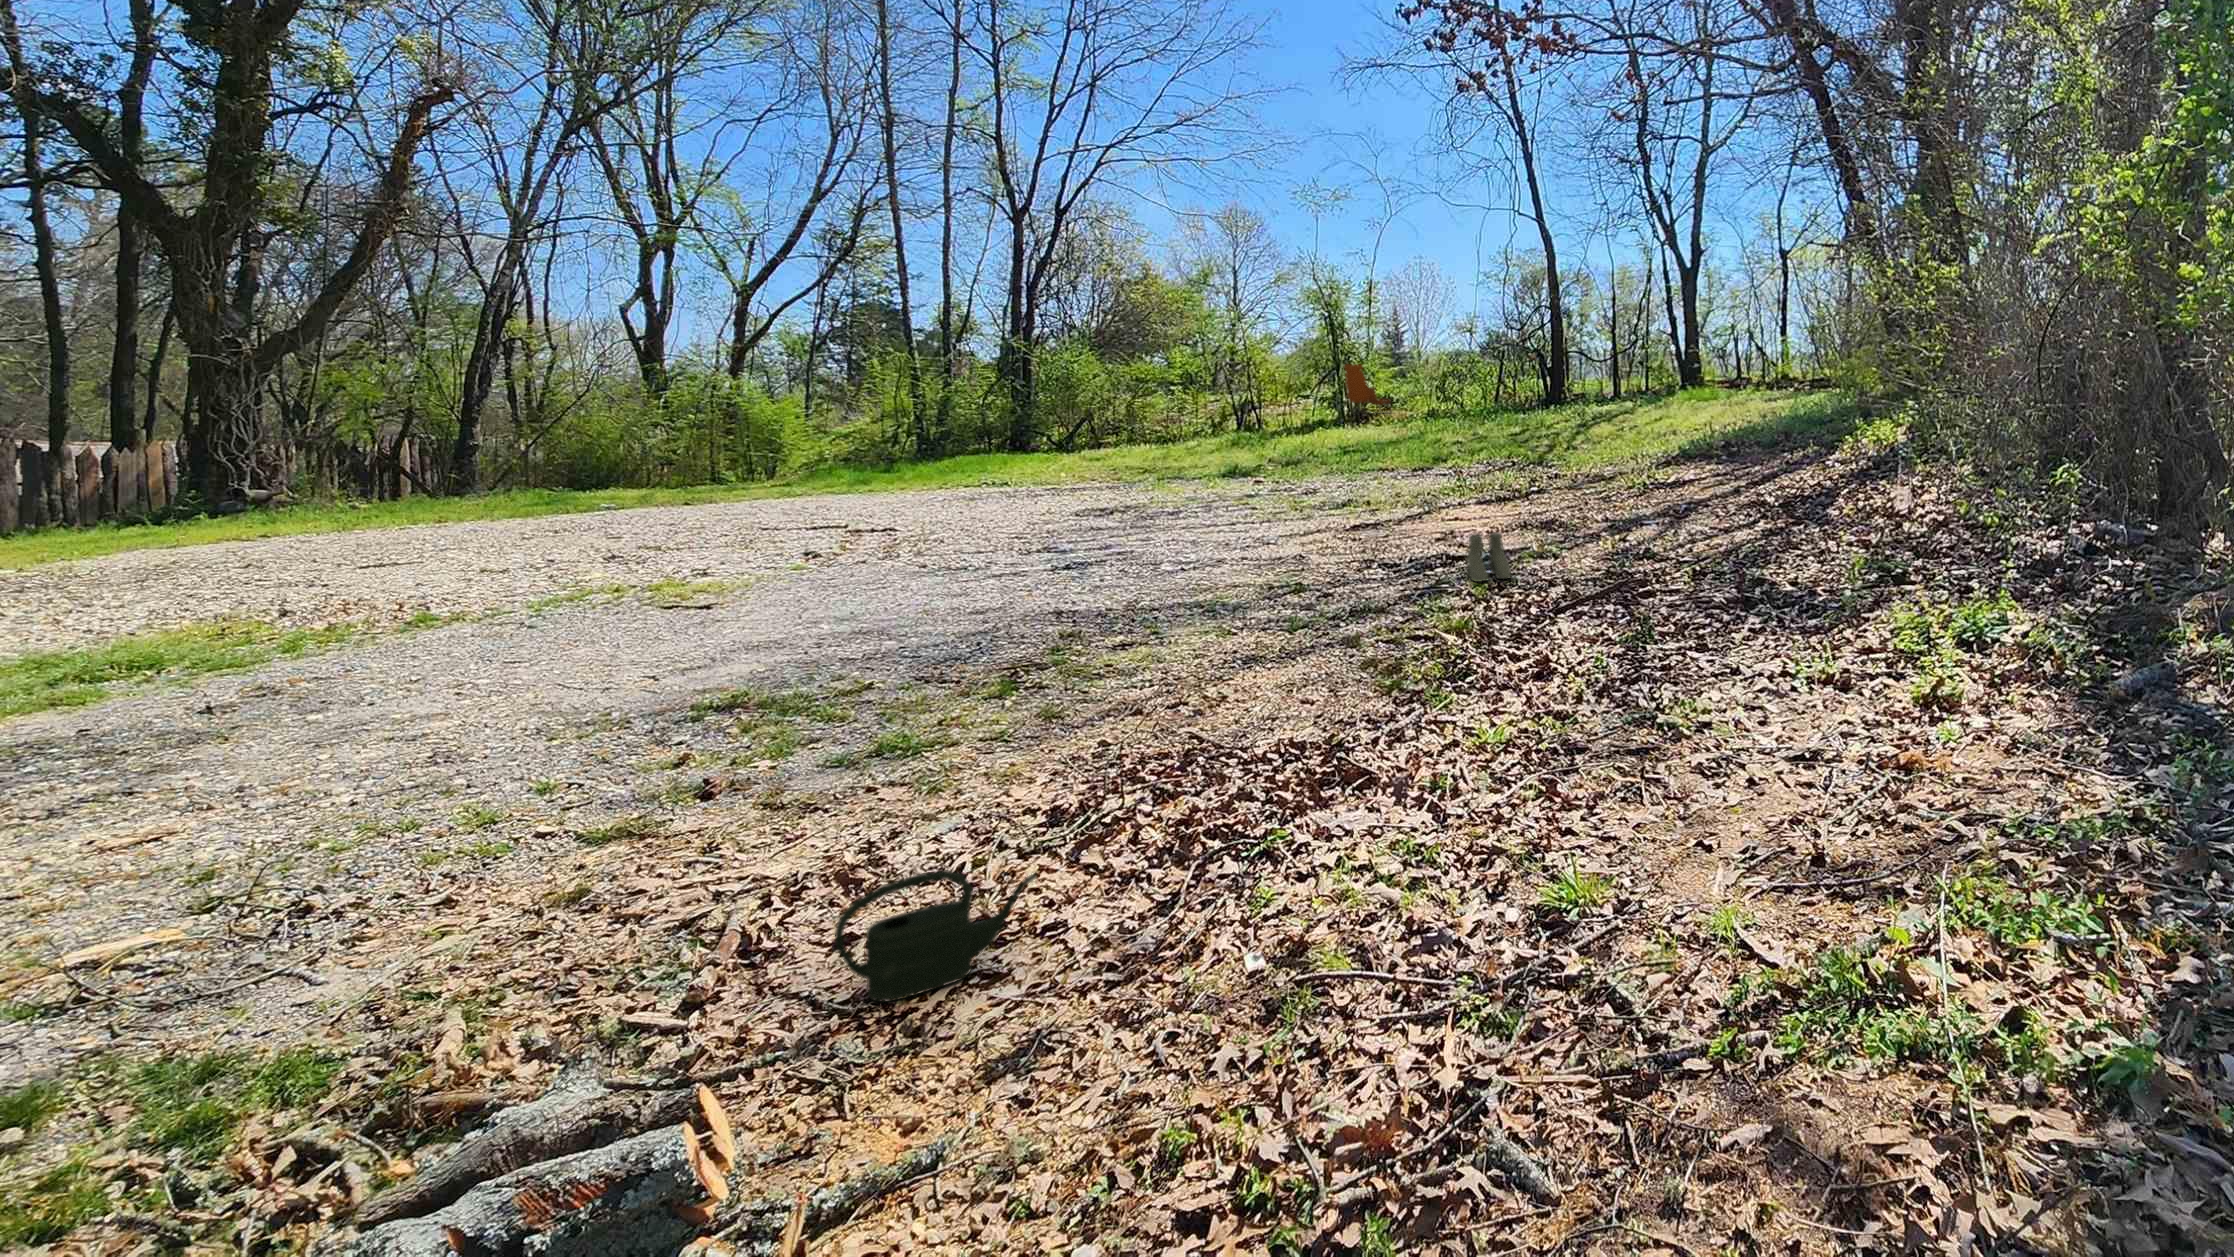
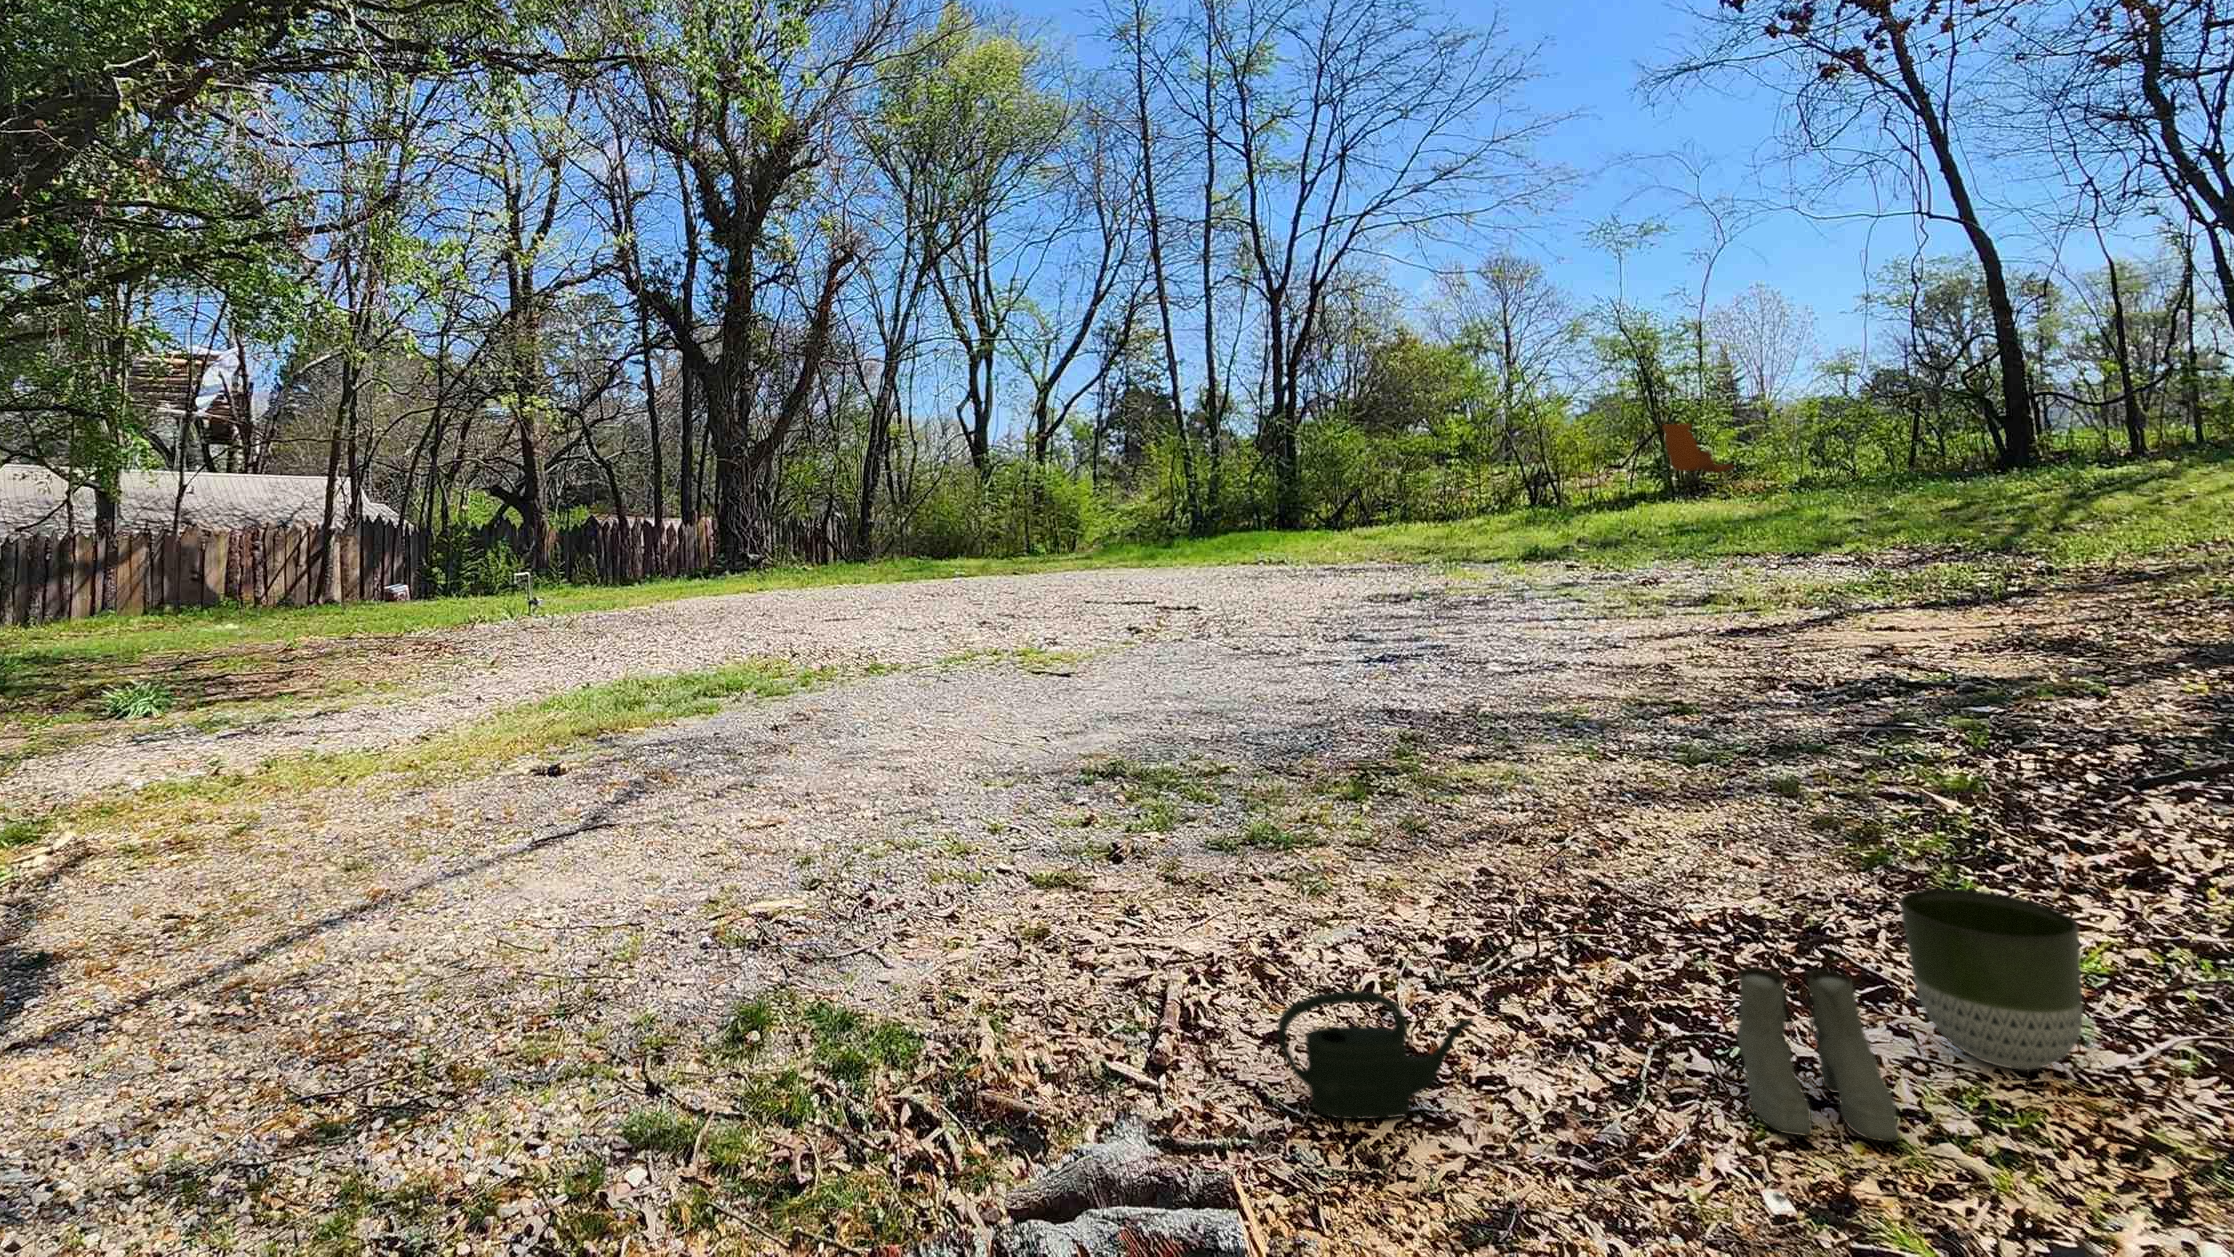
boots: present [1467,532,1511,582] -> present [1737,967,1899,1142]
planter: none [1378,694,1474,817] -> present [1900,889,2083,1070]

